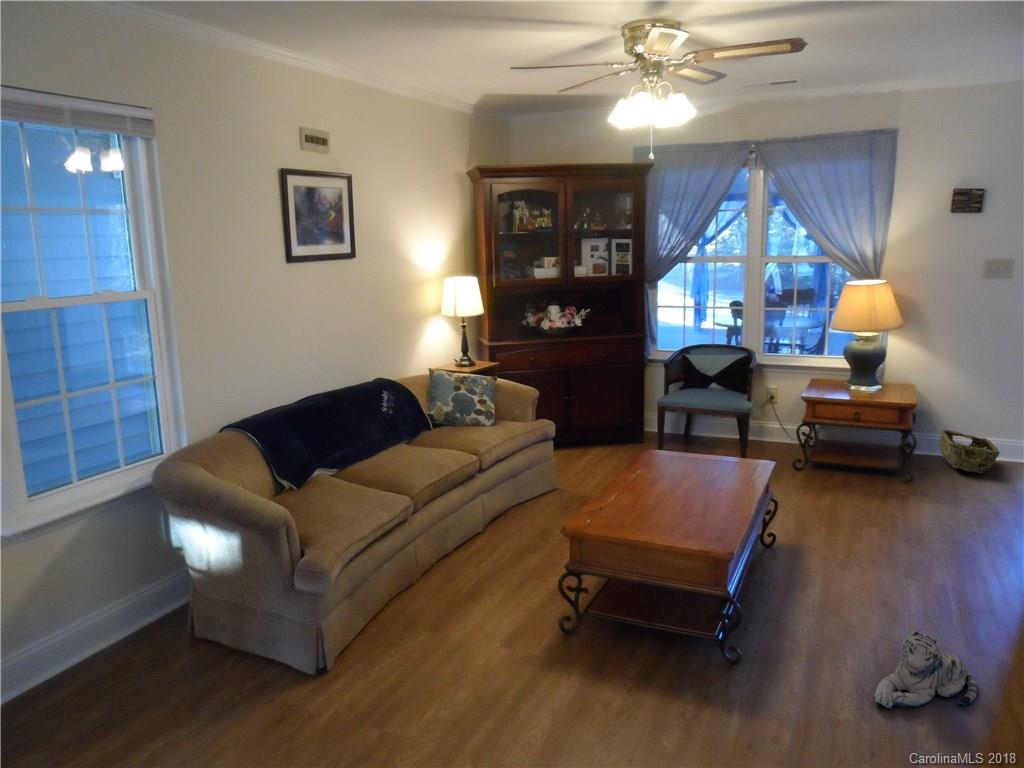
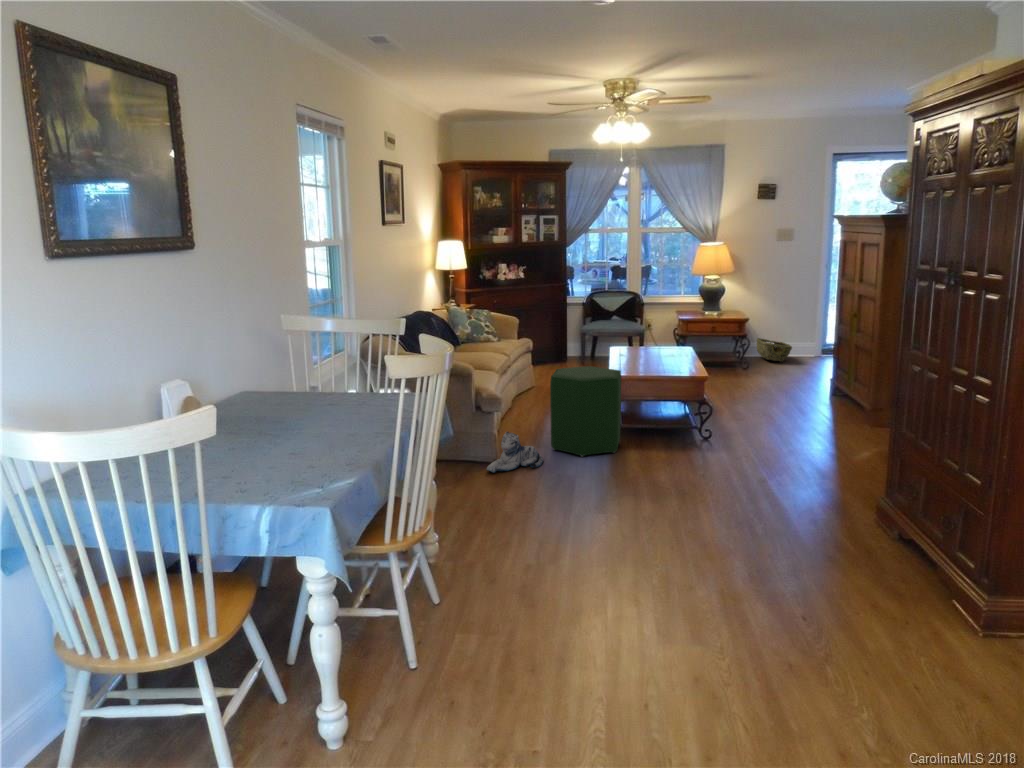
ottoman: none [448,513,584,694] -> present [550,366,621,457]
plush toy: present [874,631,978,709] -> present [487,432,543,473]

